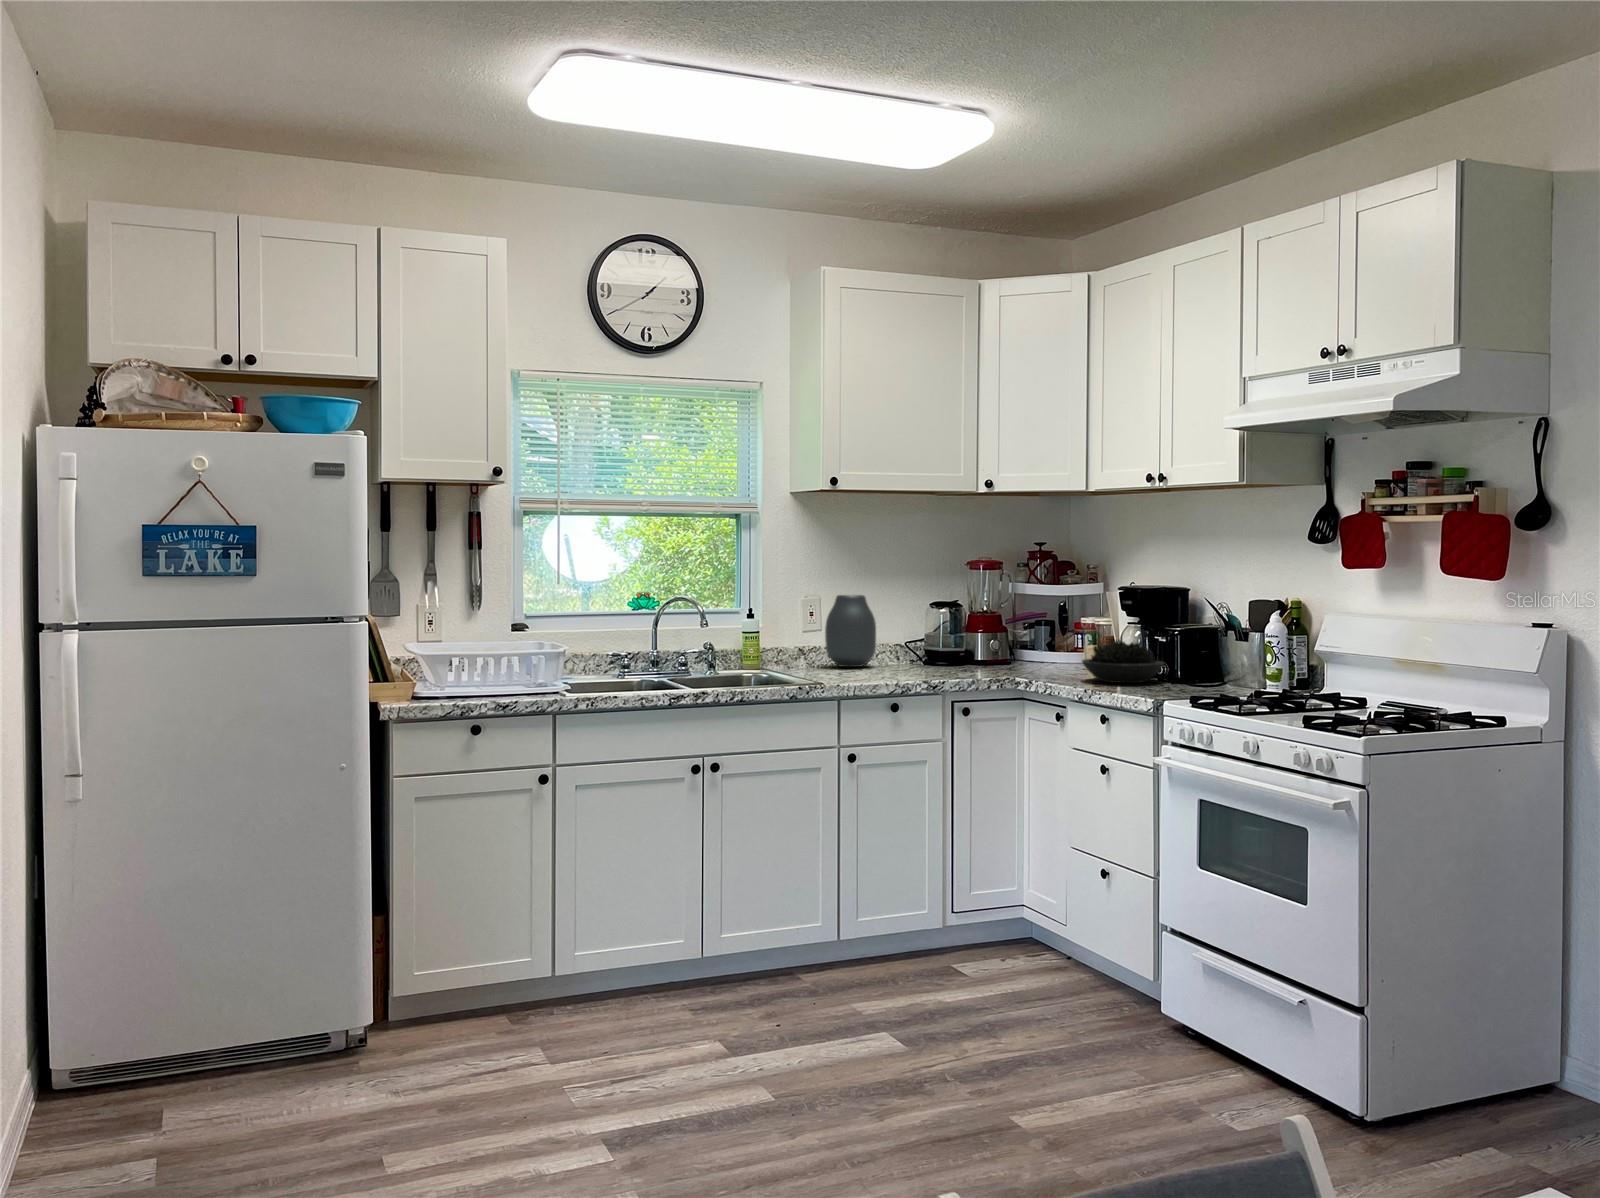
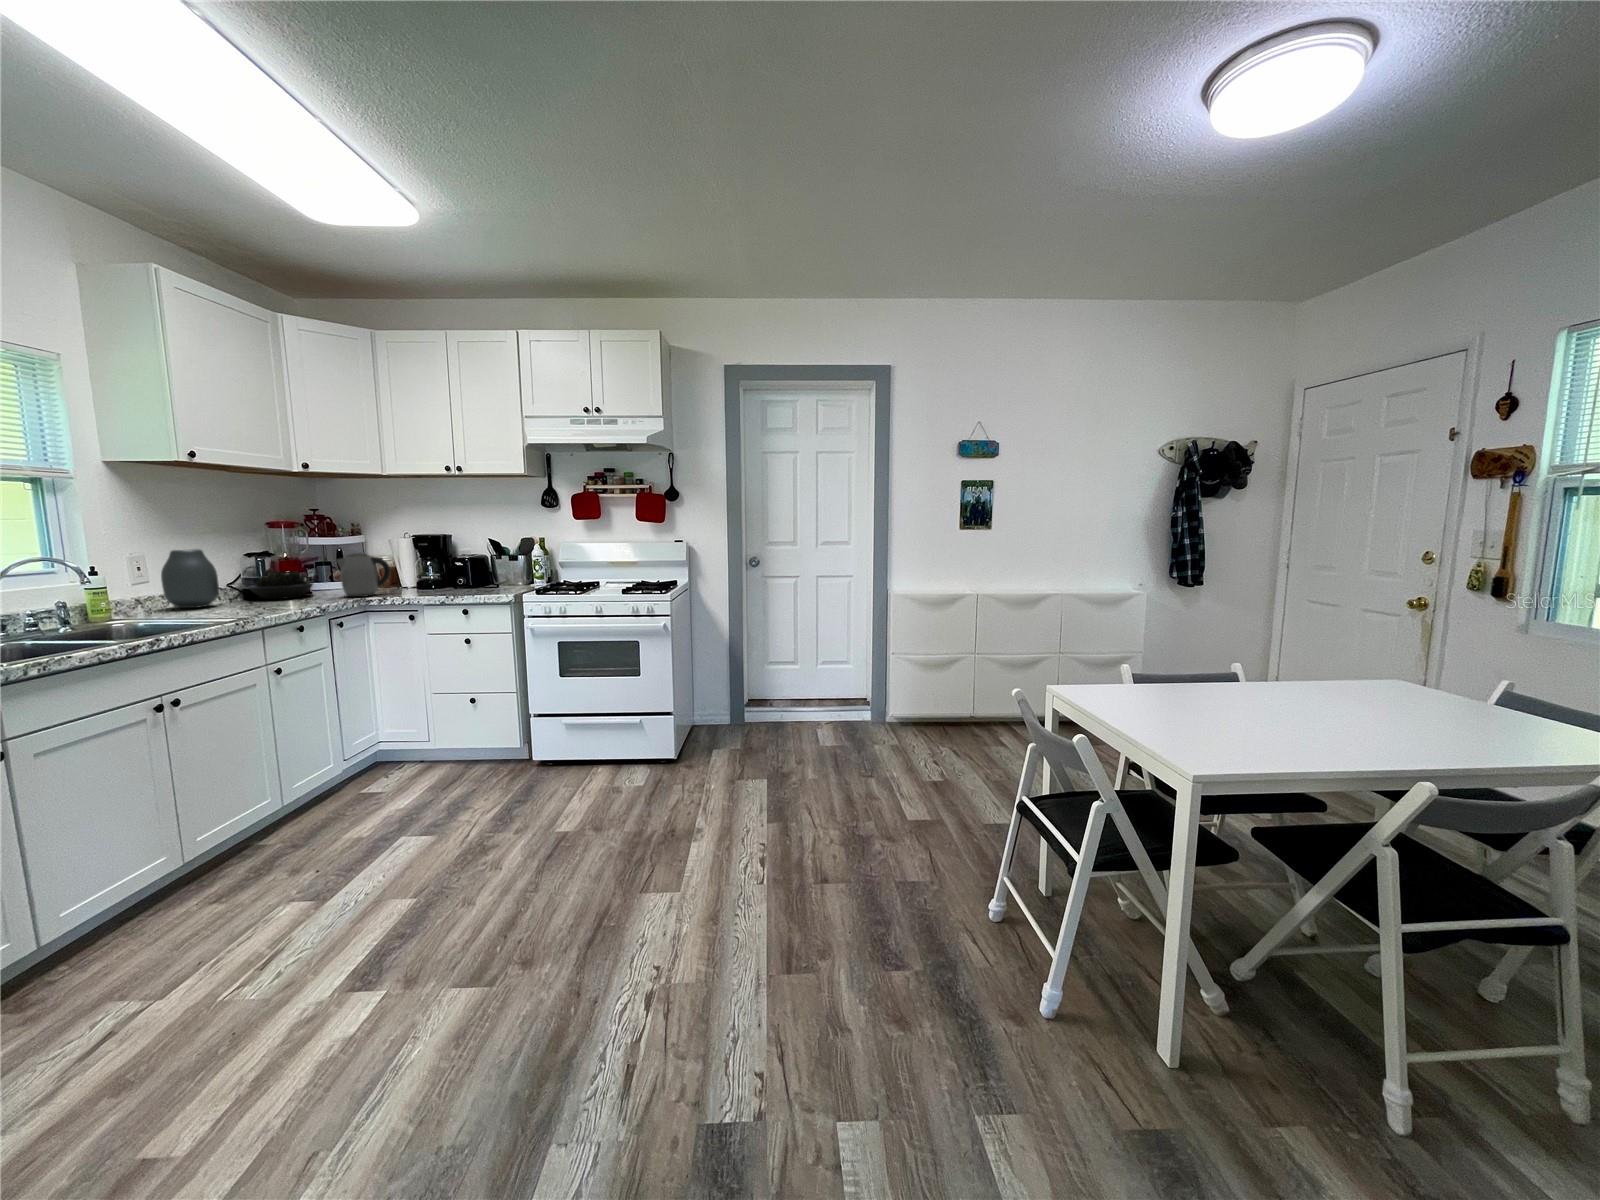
kettle: none [988,610,1055,676] -> present [336,553,390,597]
succulent plant: present [1082,639,1164,683] -> present [249,572,313,599]

